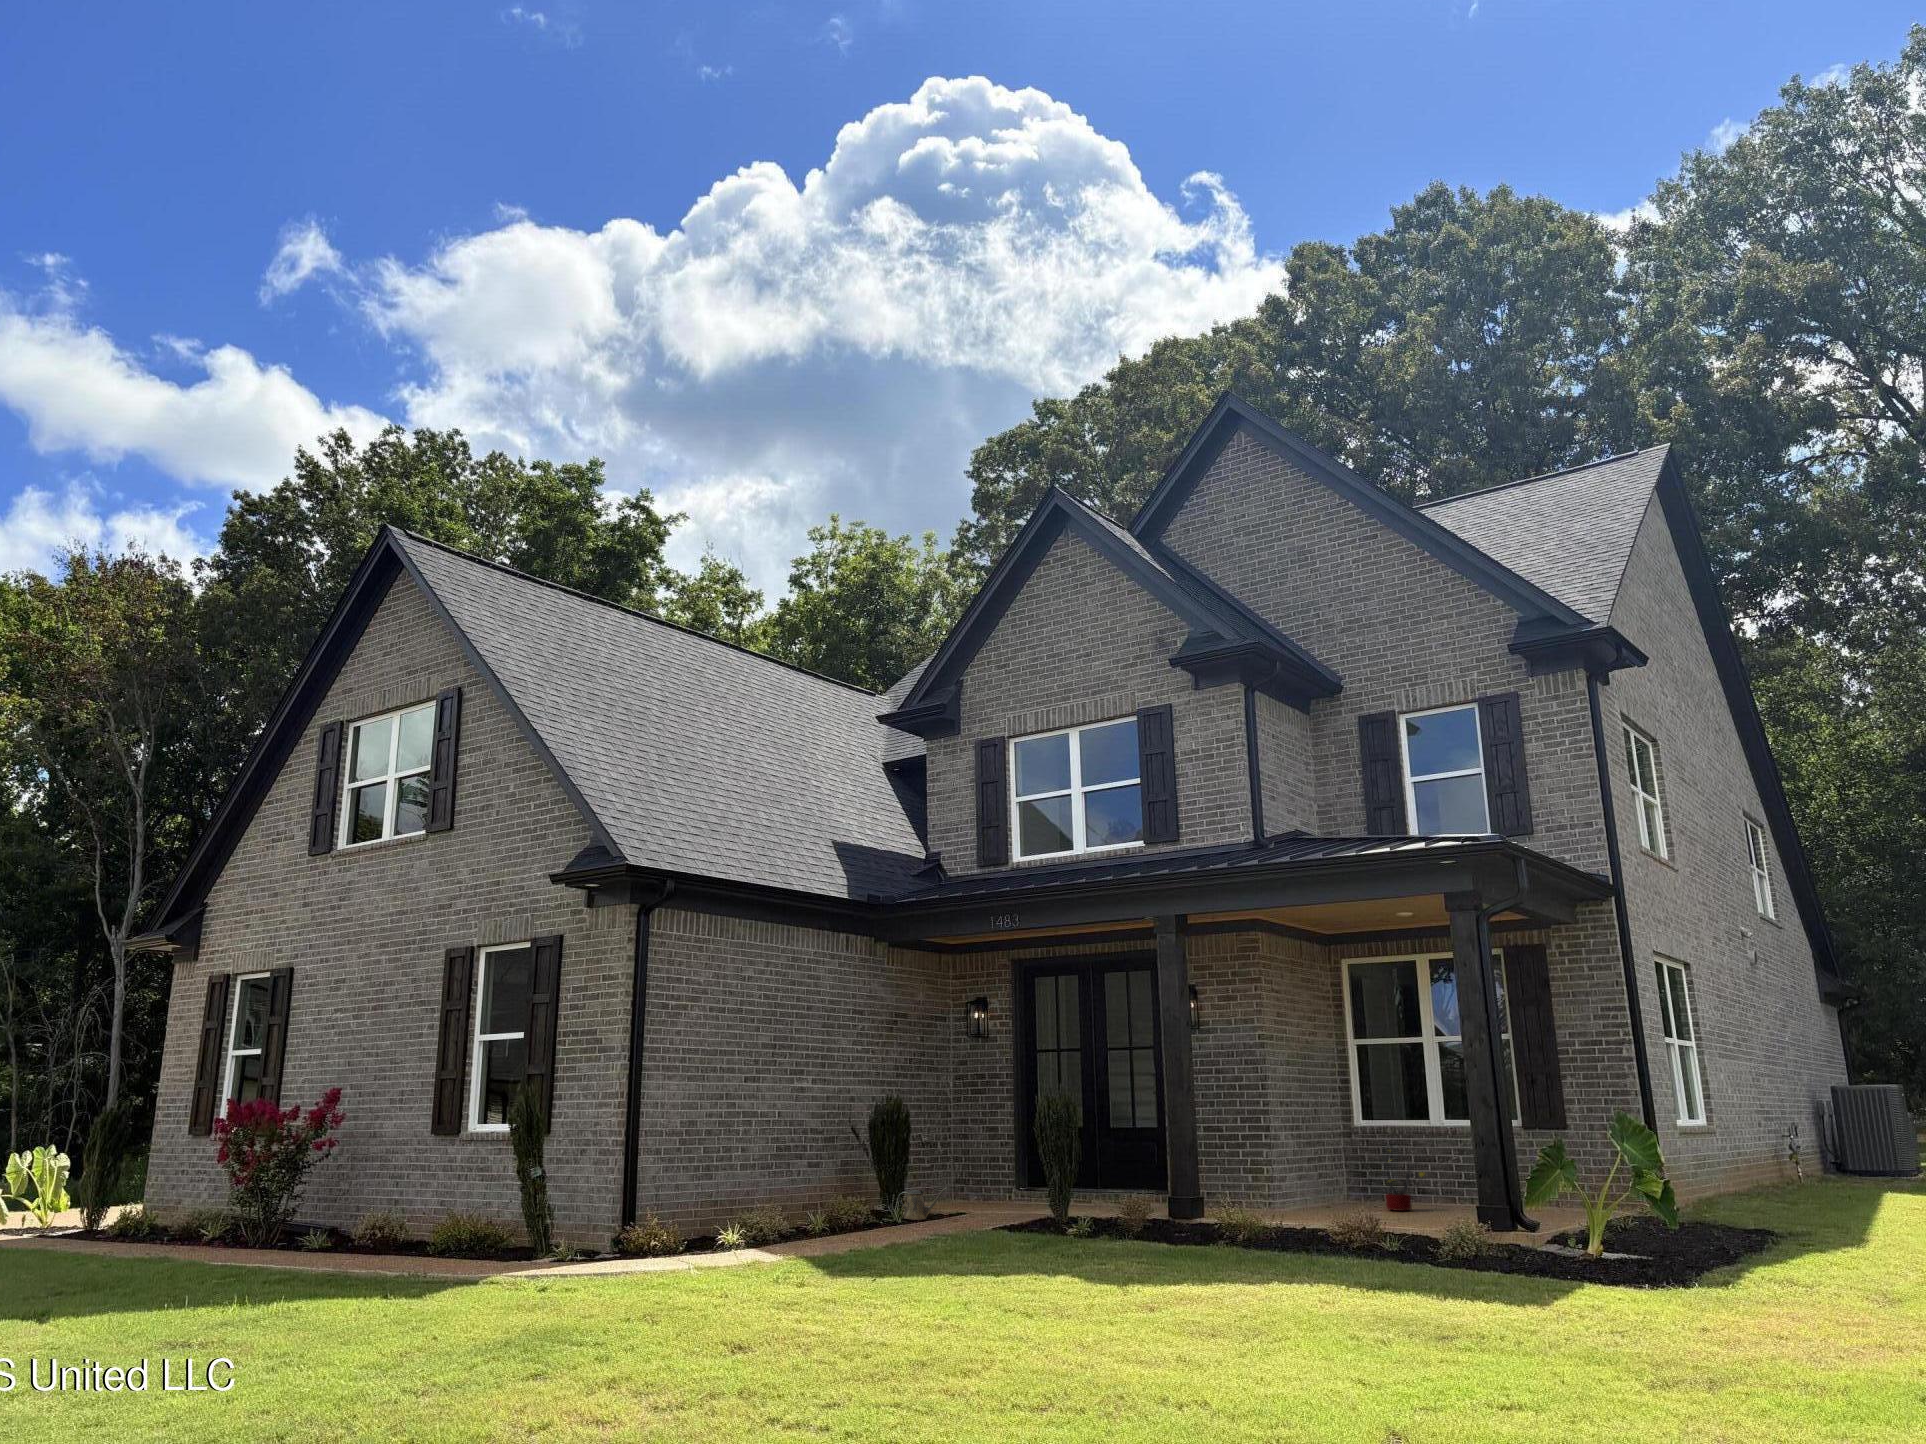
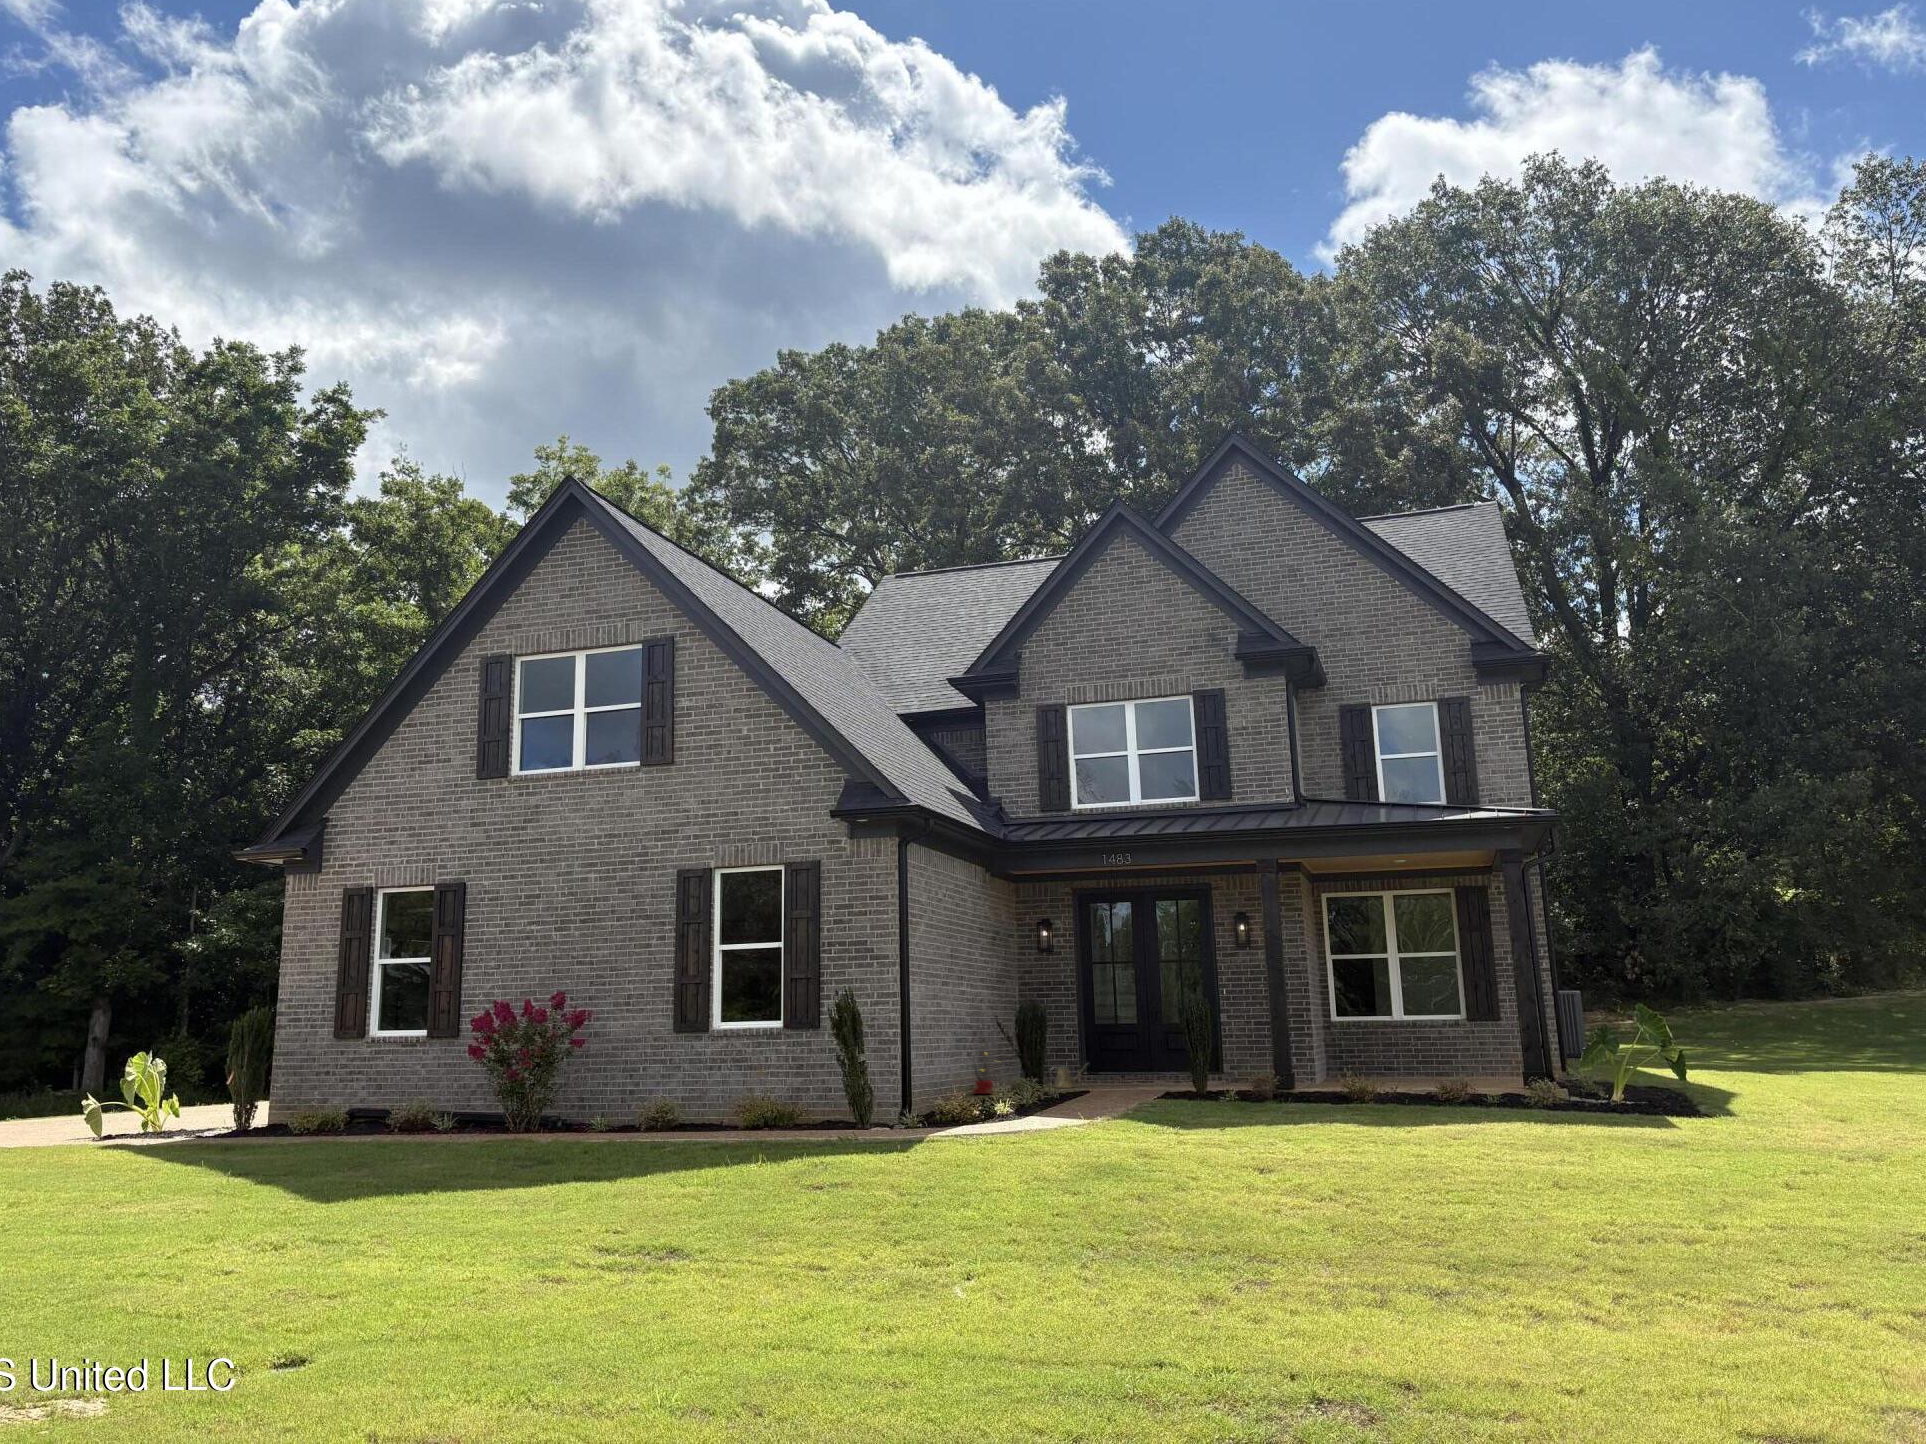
decorative plant: present [1378,1157,1425,1211] -> present [972,1052,993,1094]

